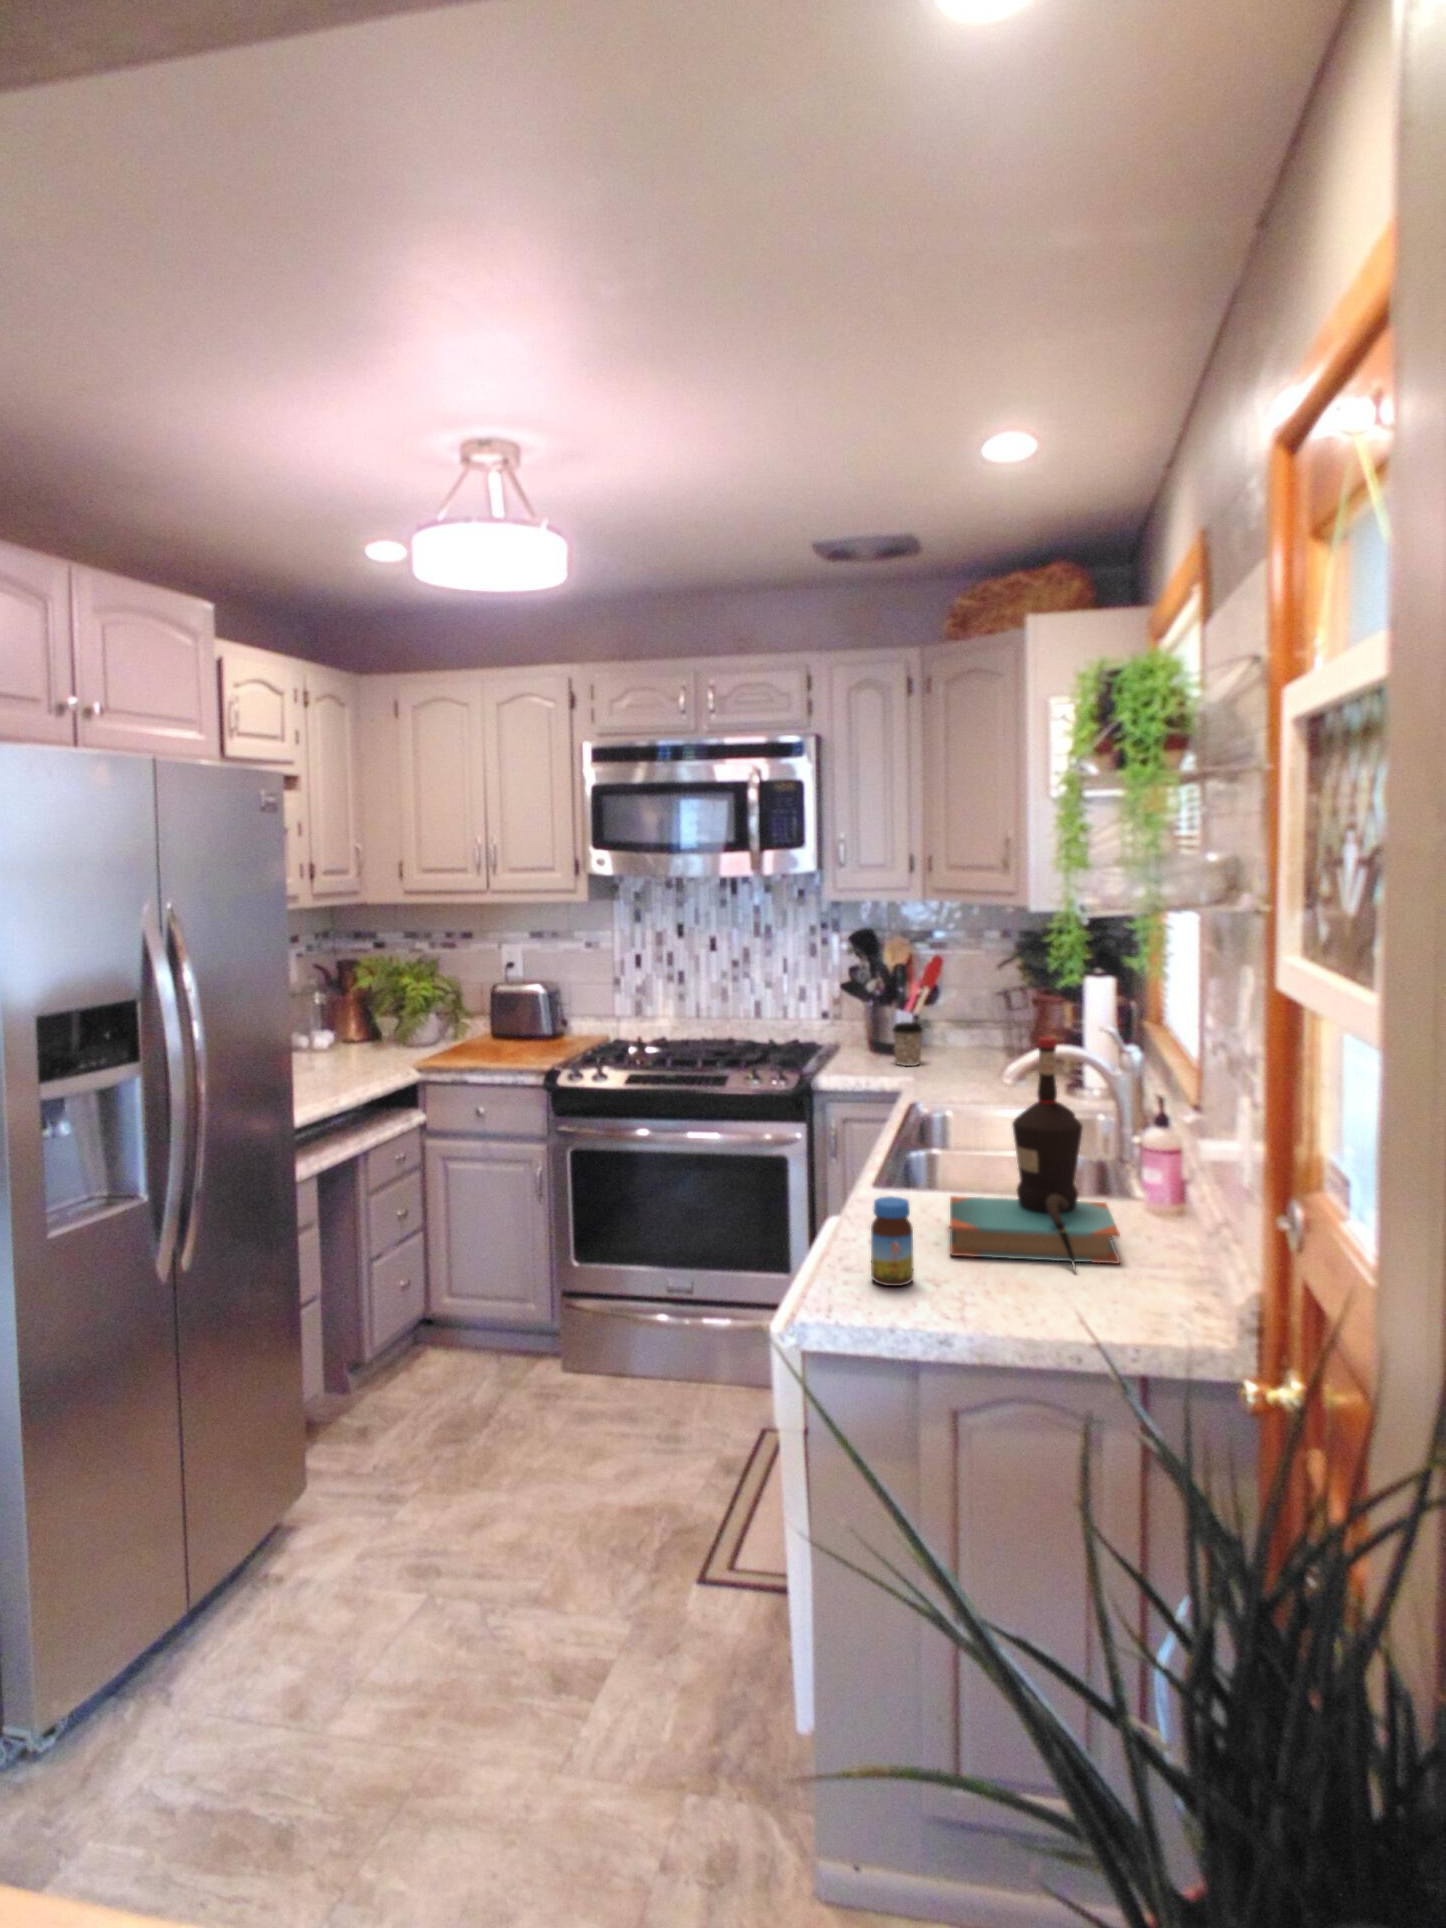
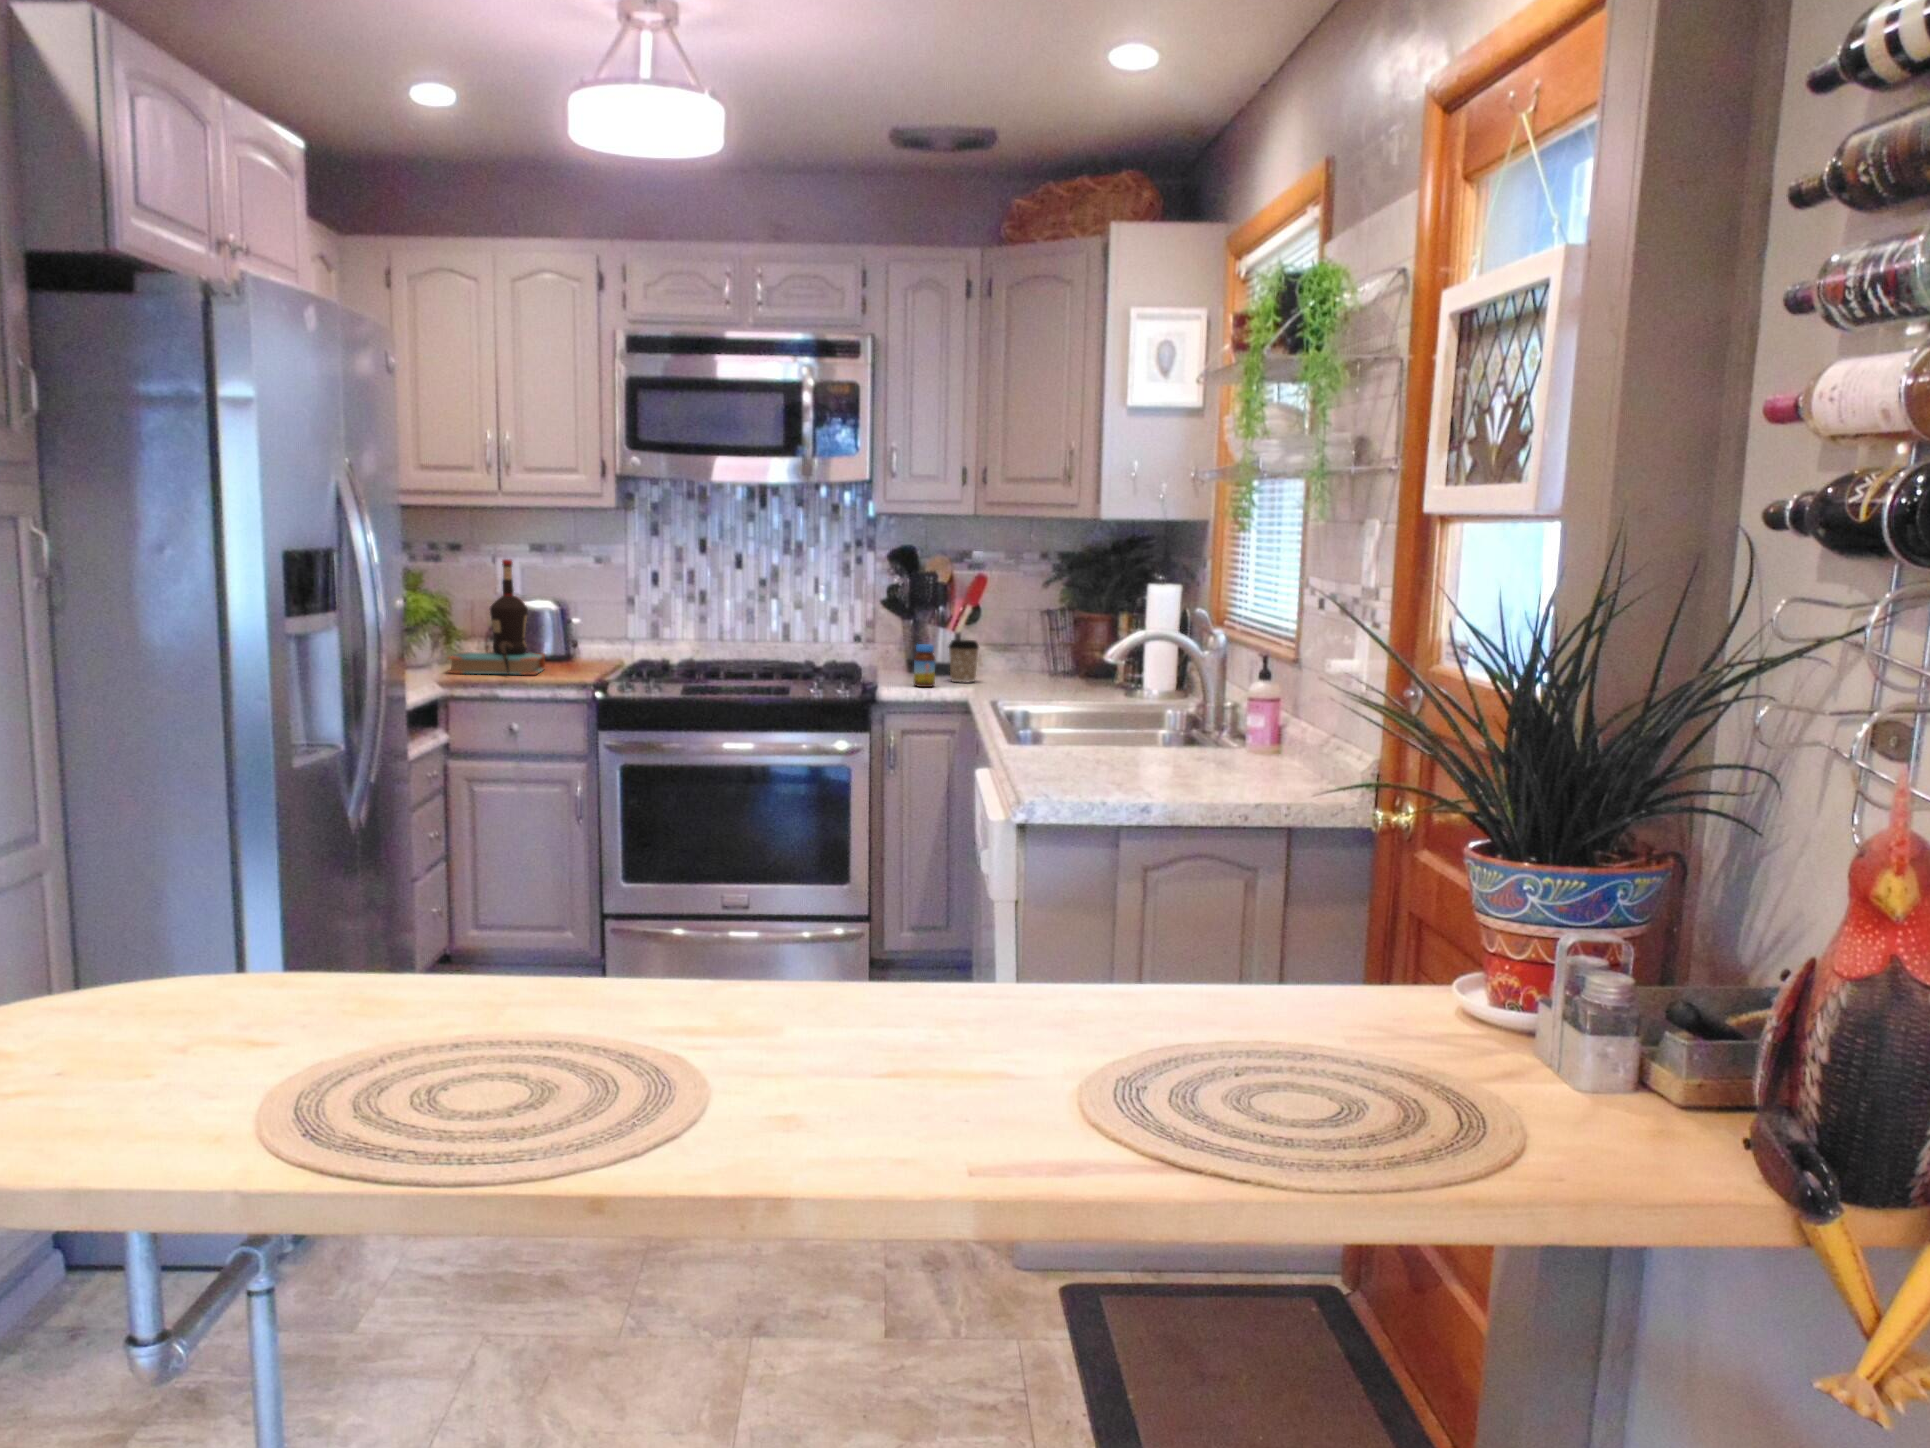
bottle: present [950,1037,1120,1268] -> present [448,559,545,675]
jar: present [871,1196,914,1286] -> present [913,644,935,687]

